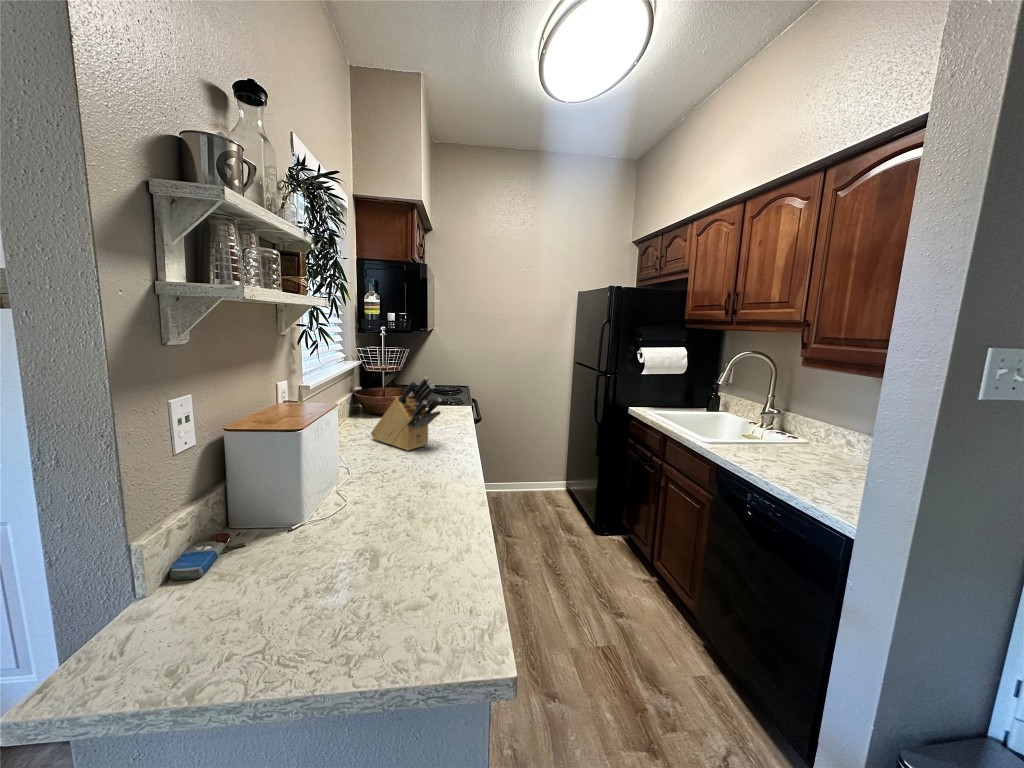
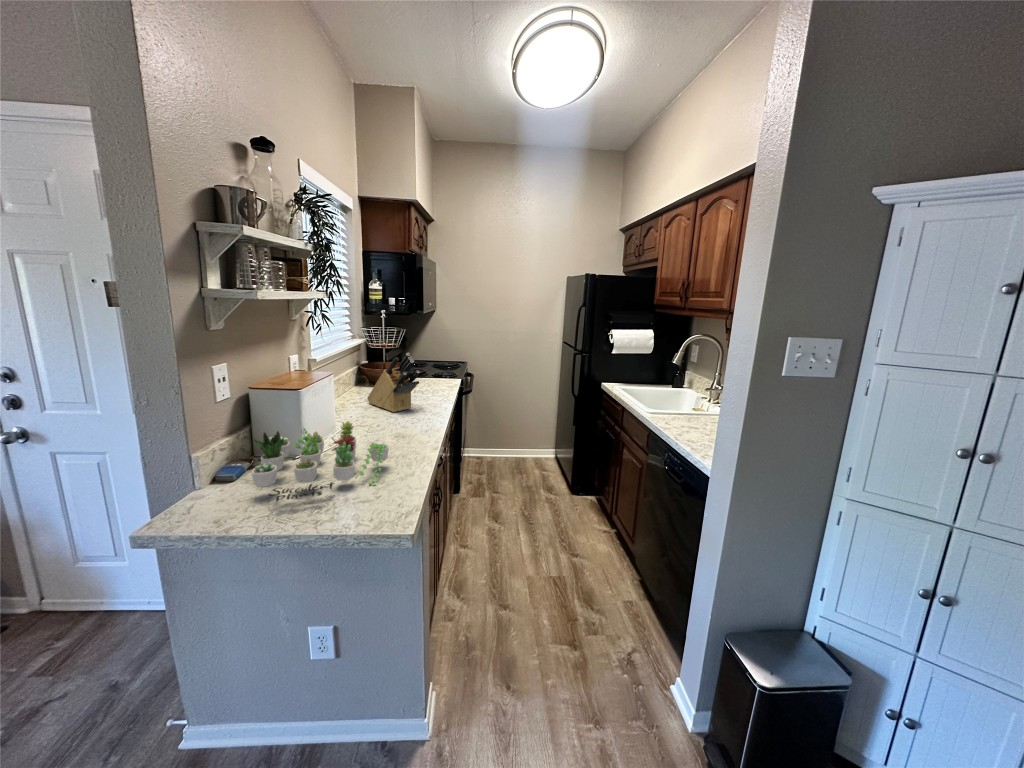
succulent plant: none [233,473,432,635] -> present [252,421,389,501]

